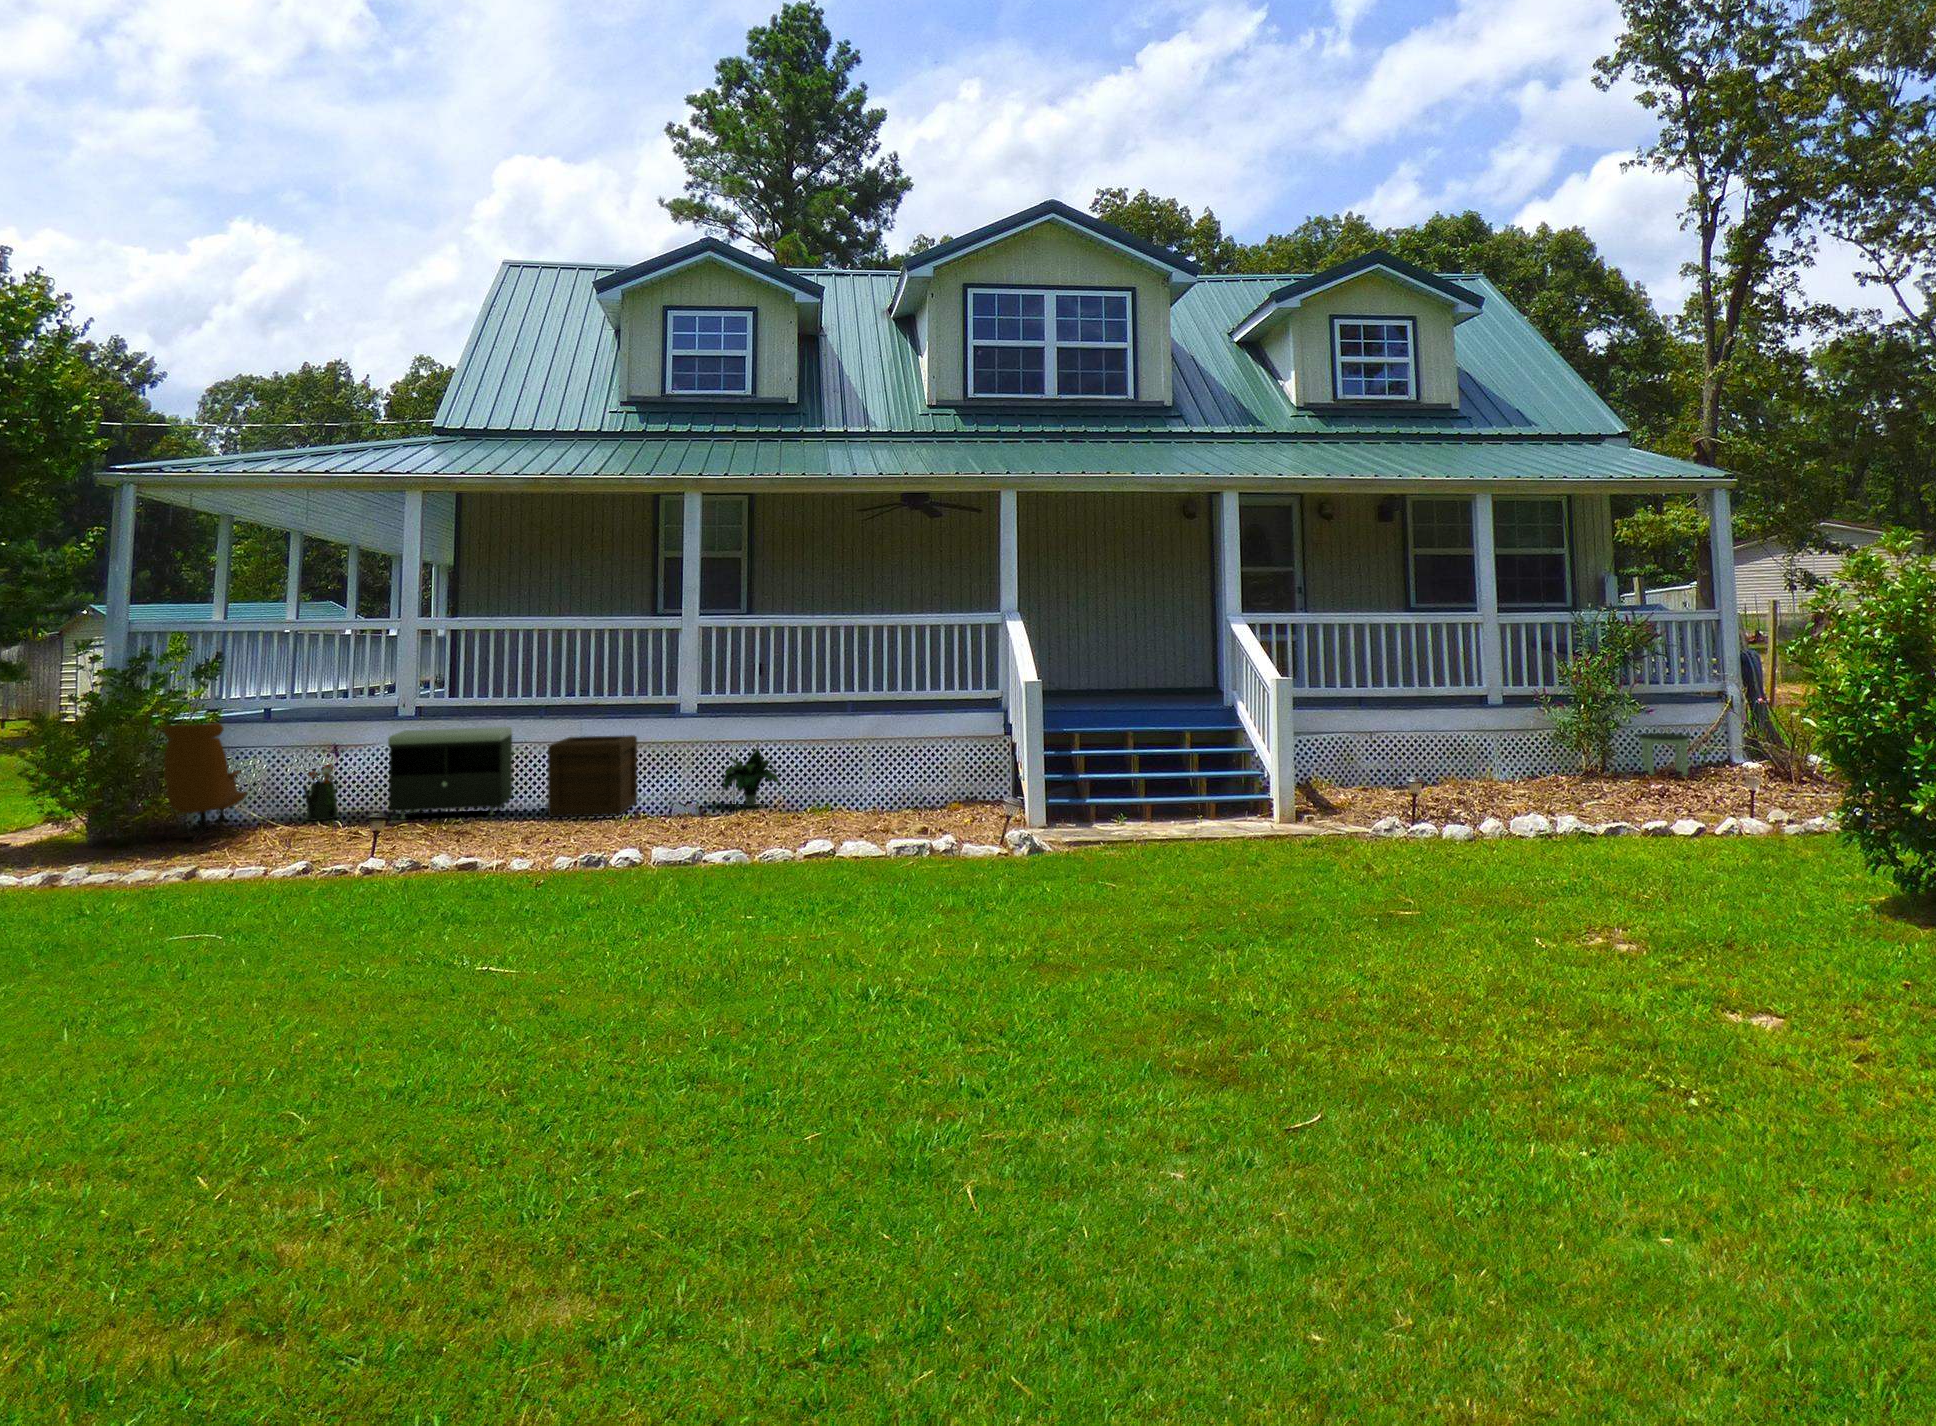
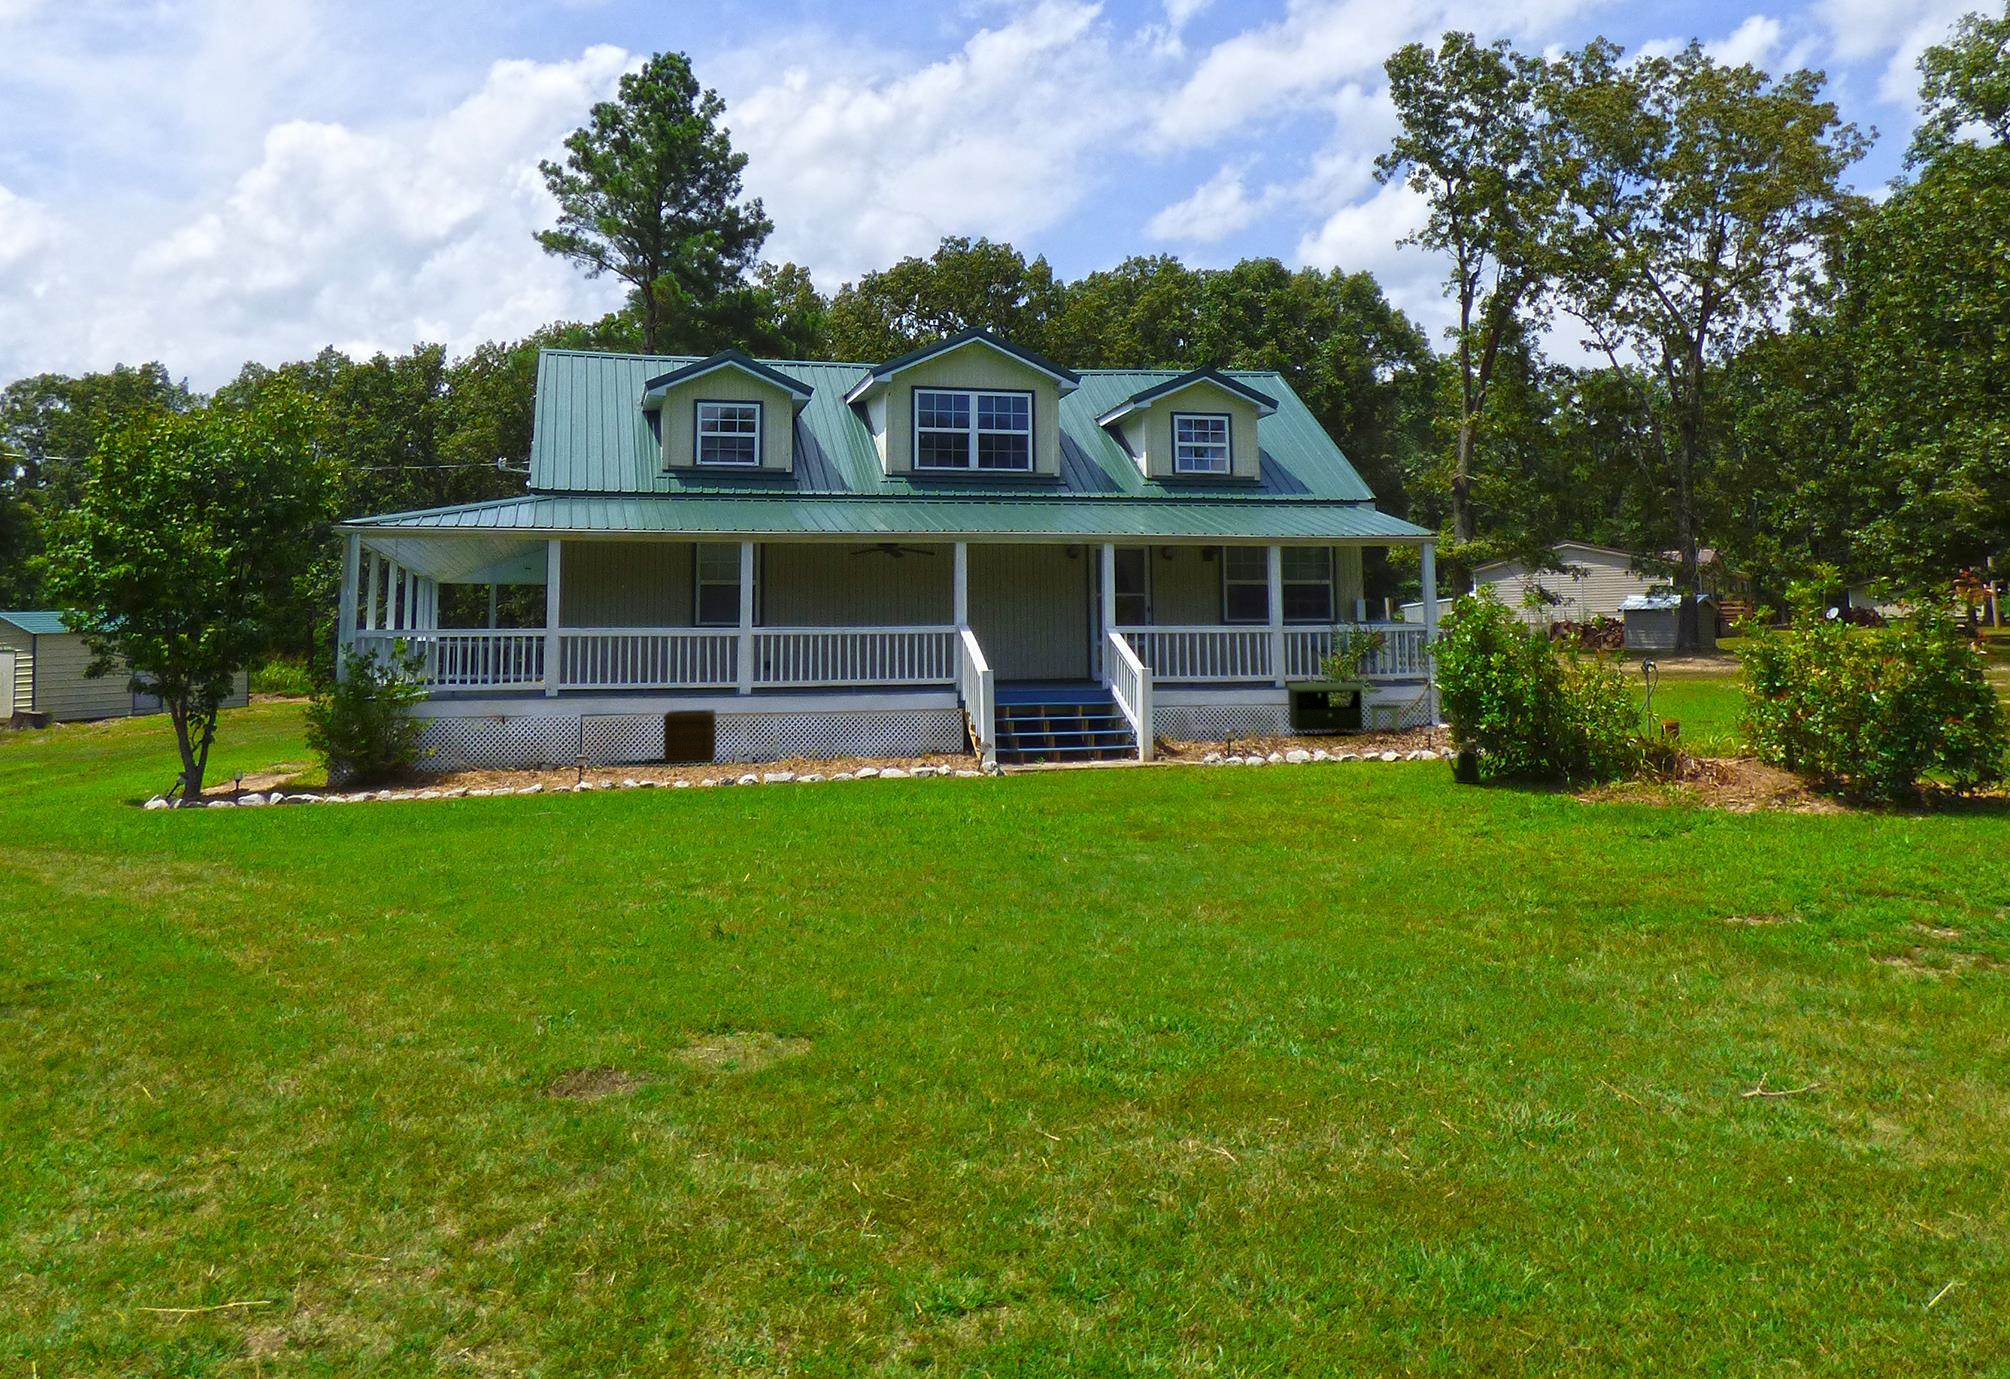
lounge chair: present [162,723,247,842] -> none [413,700,465,780]
storage bench: present [388,727,512,819] -> present [1288,682,1363,735]
potted plant: present [722,748,780,806] -> none [773,716,821,756]
watering can: present [304,764,339,820] -> present [1446,741,1482,783]

